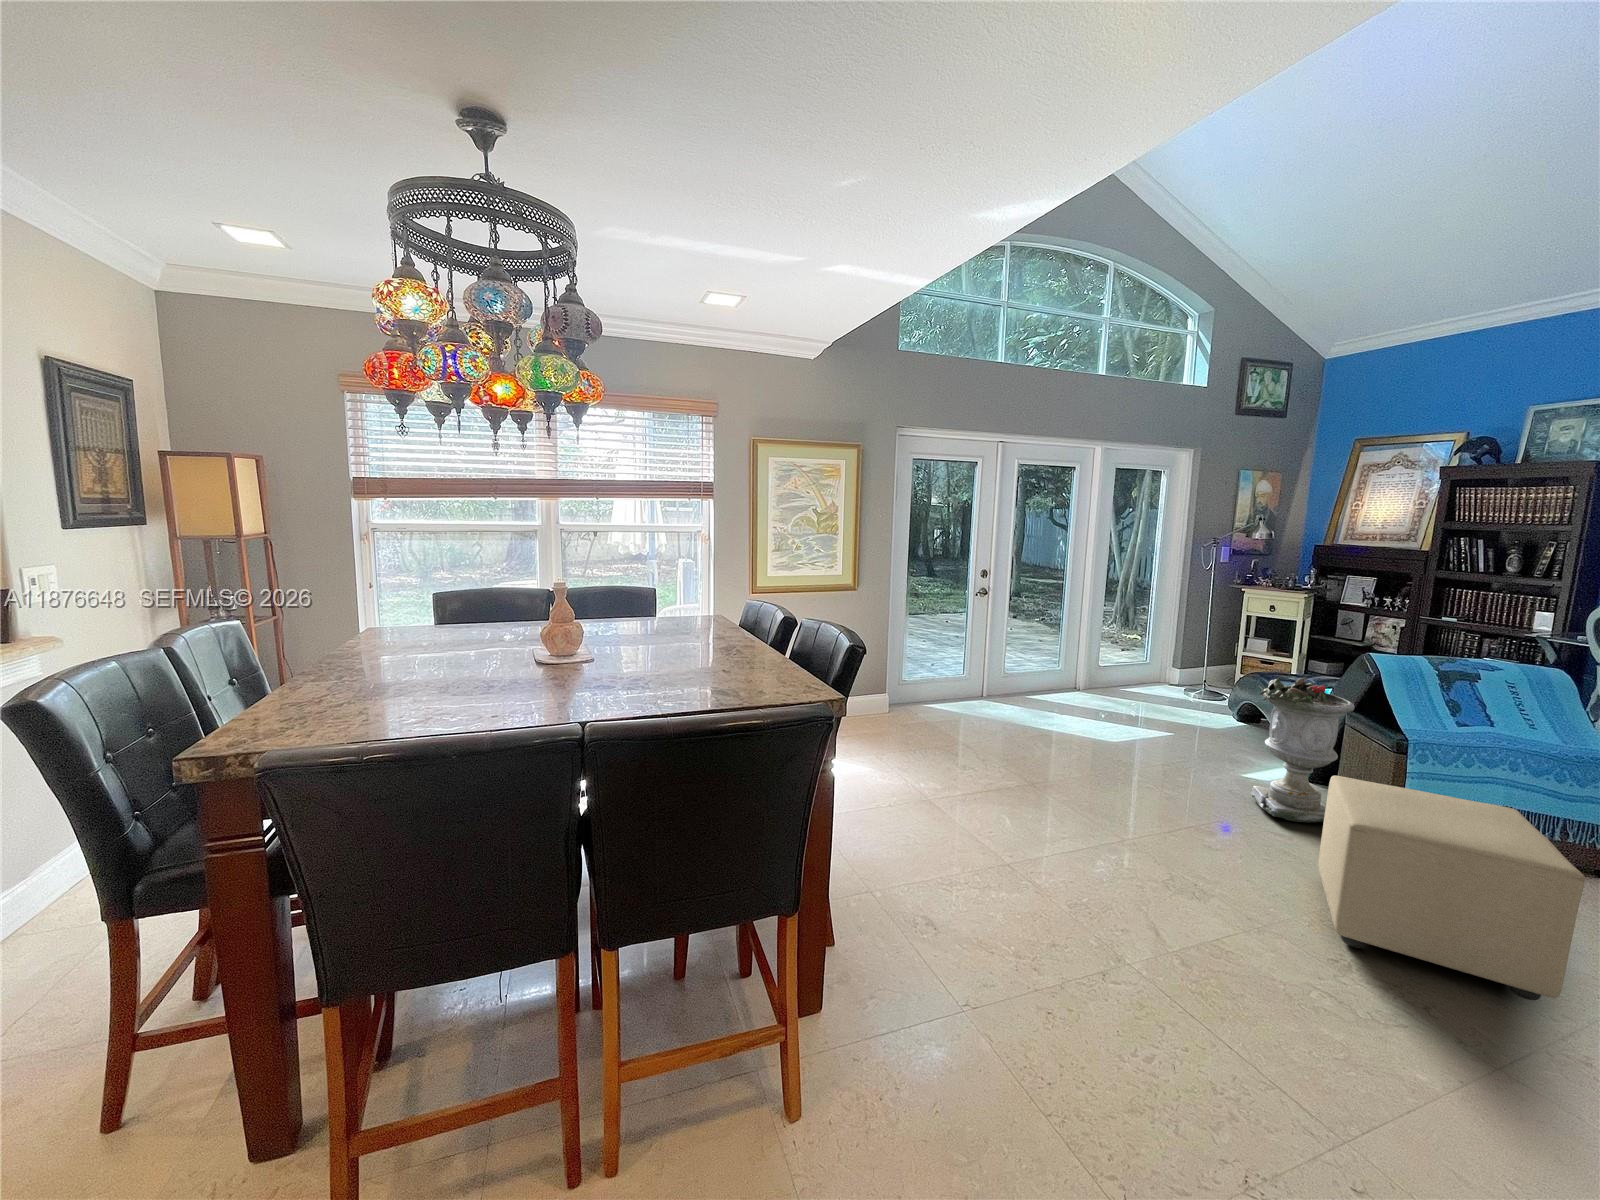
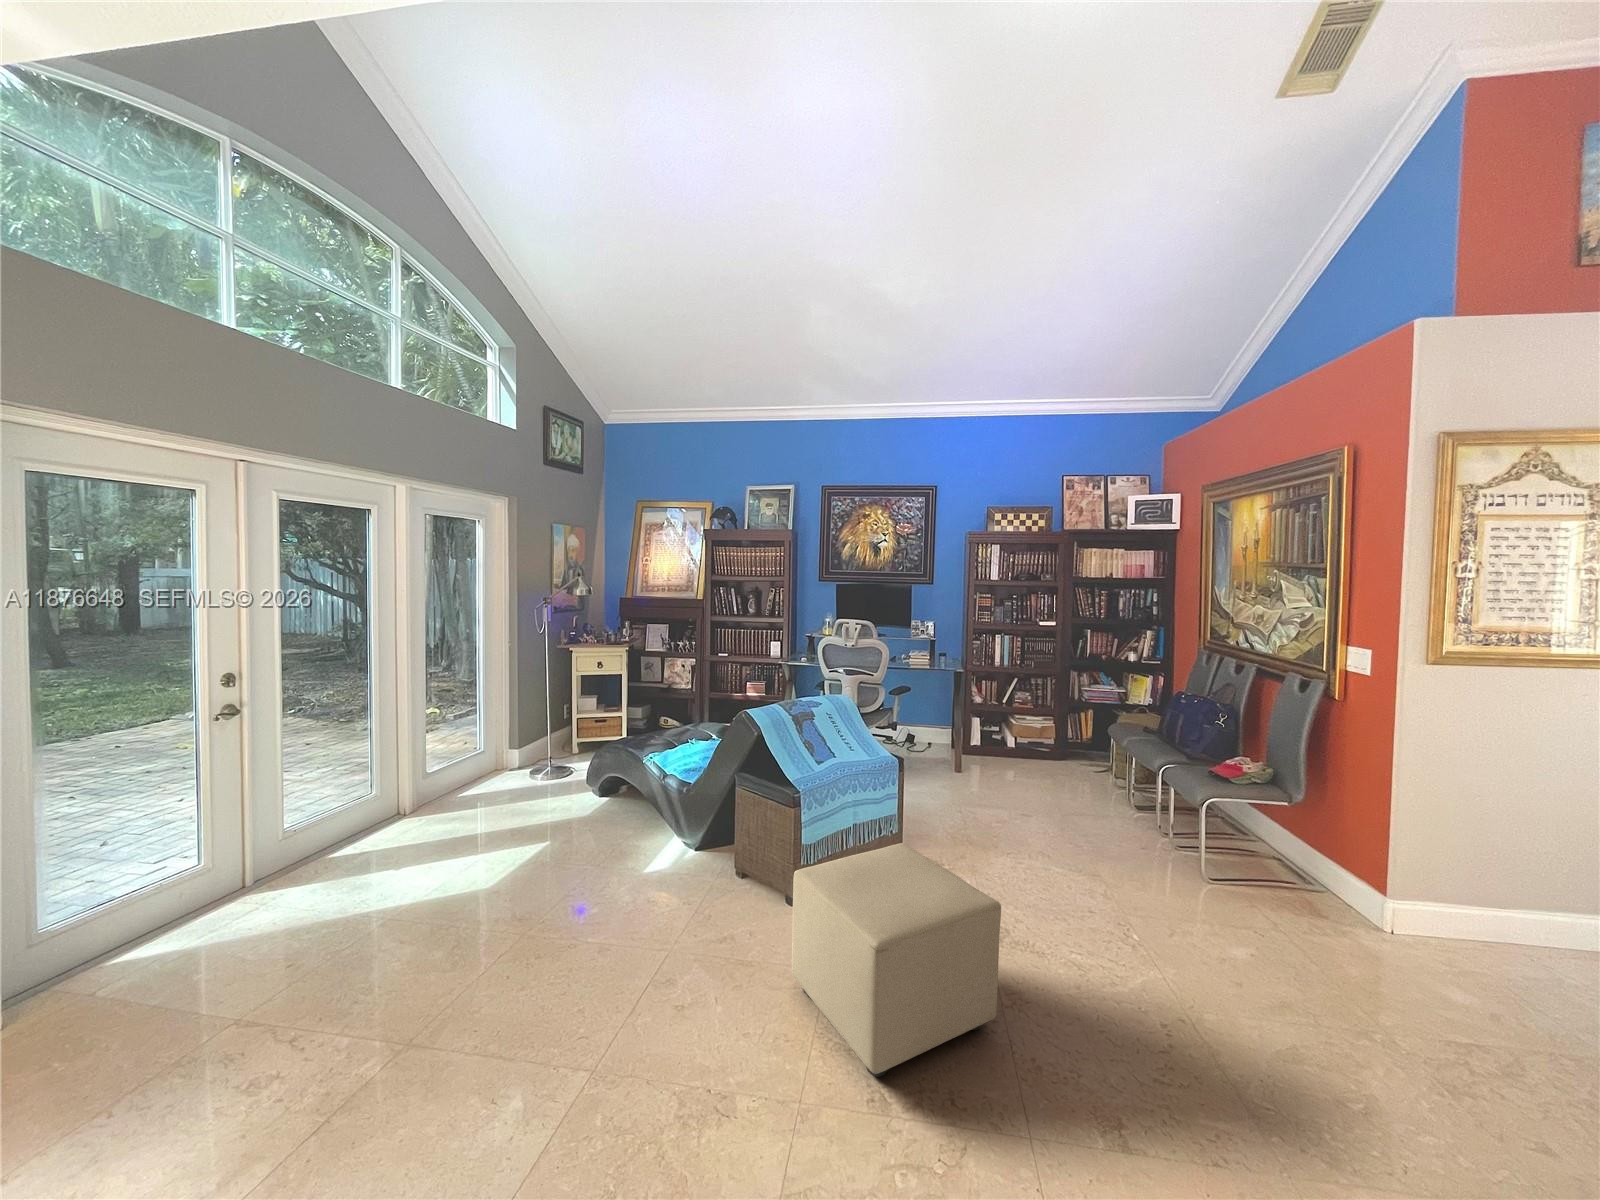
planter: present [1251,677,1355,822] -> none [674,751,755,919]

